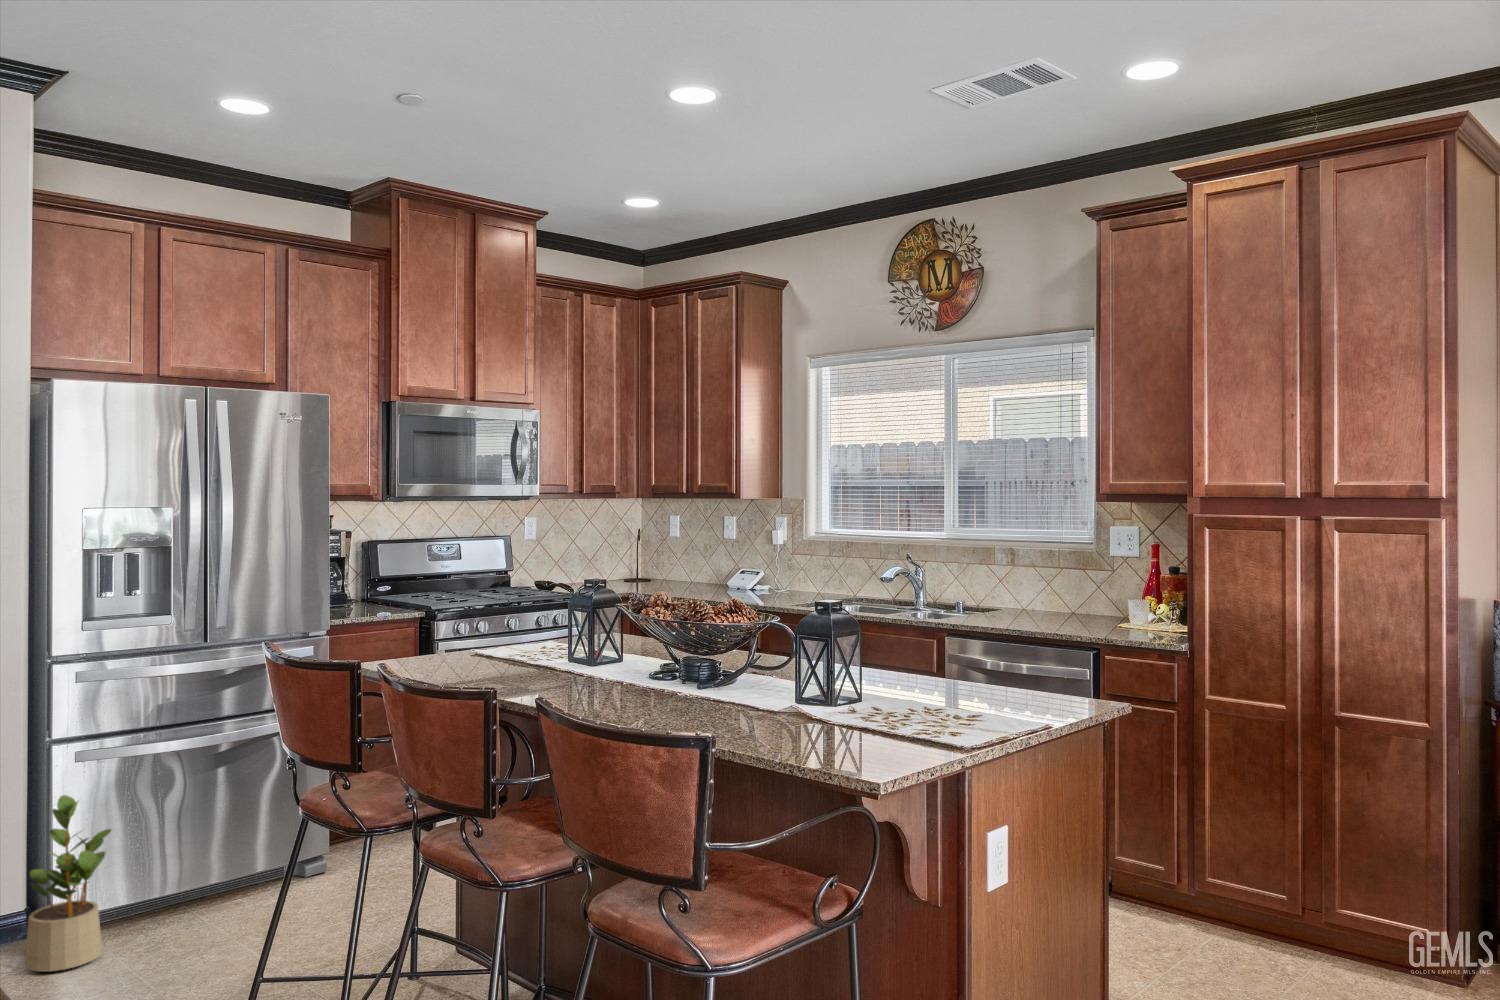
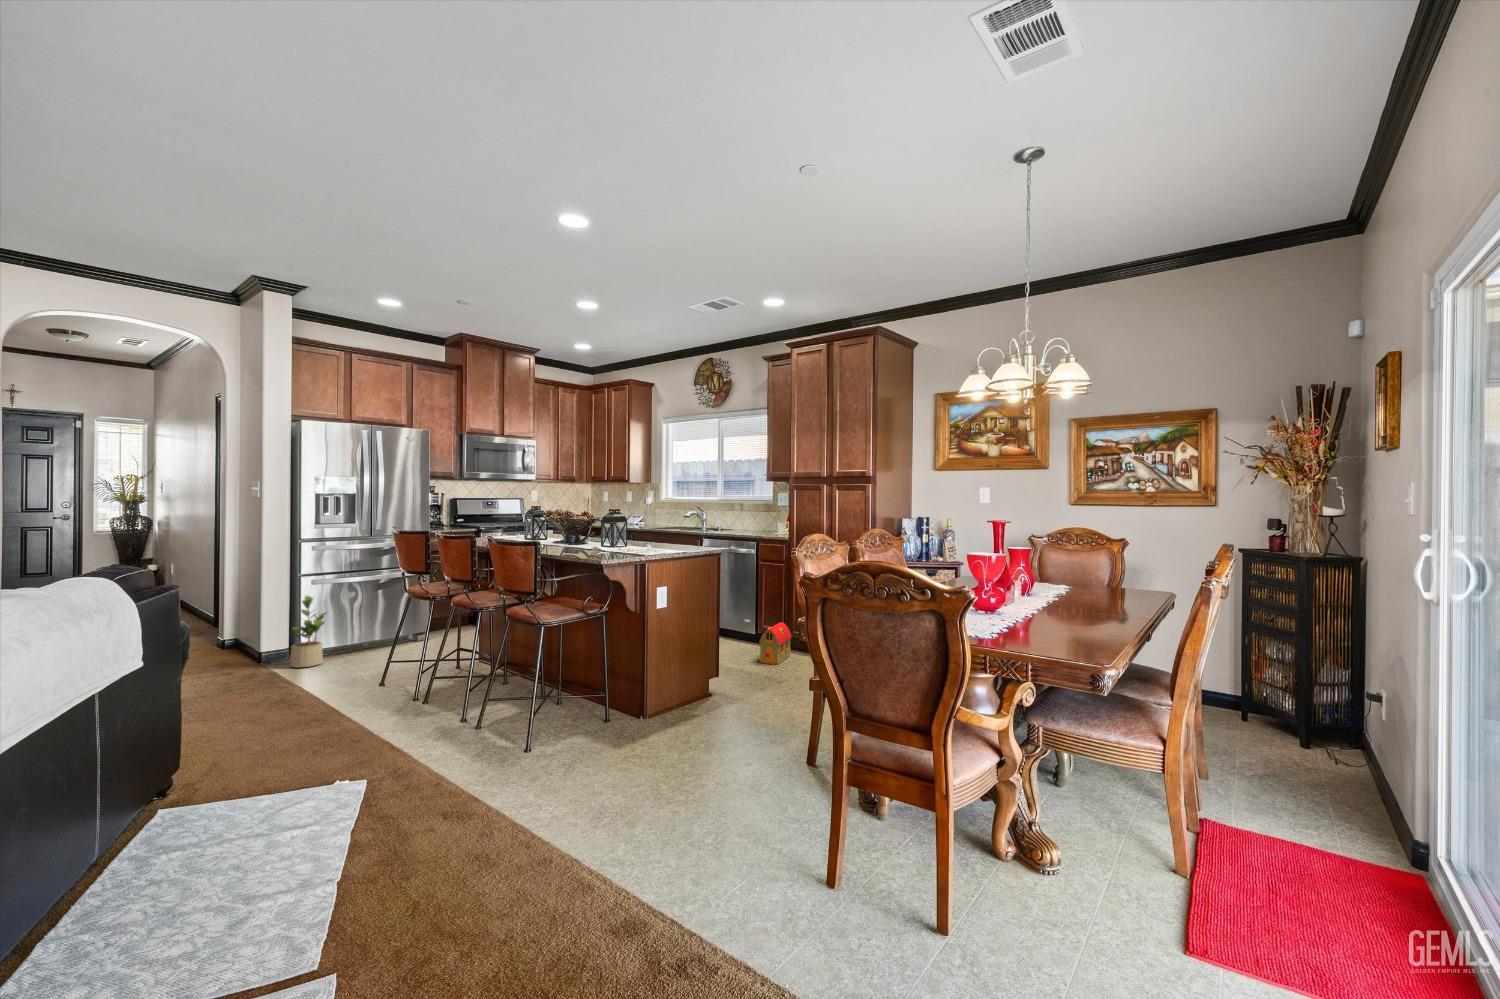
toy house: none [1149,852,1211,969] -> present [759,622,792,664]

